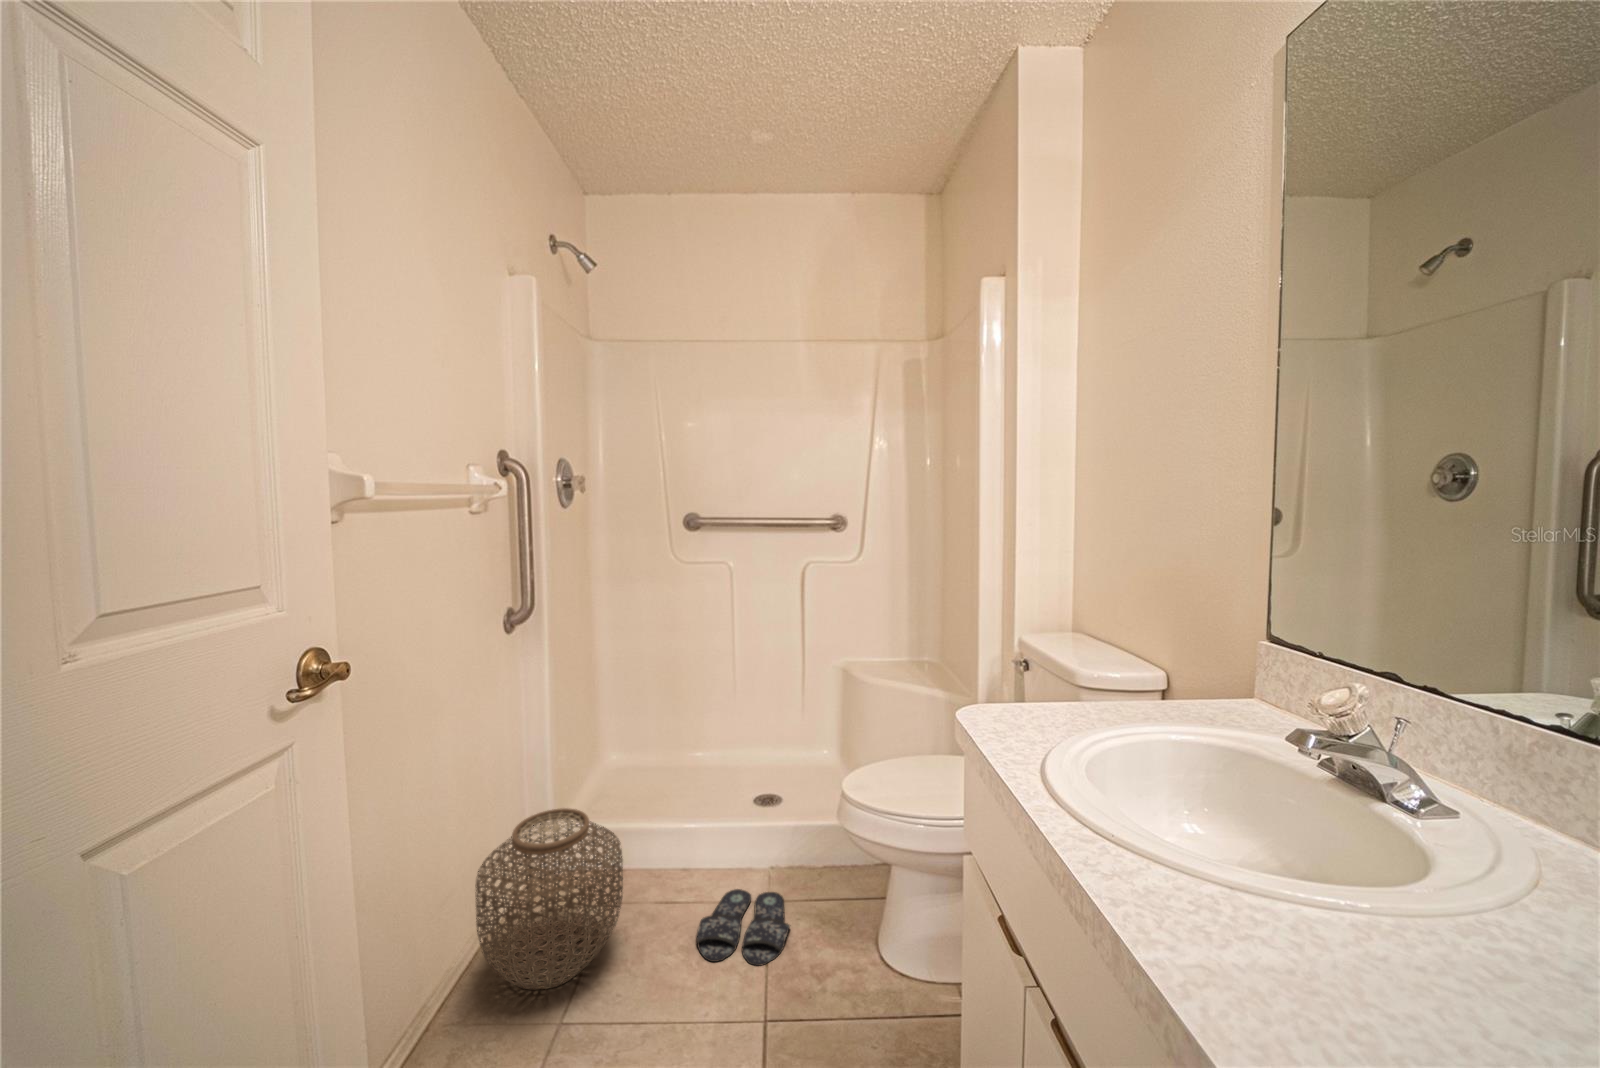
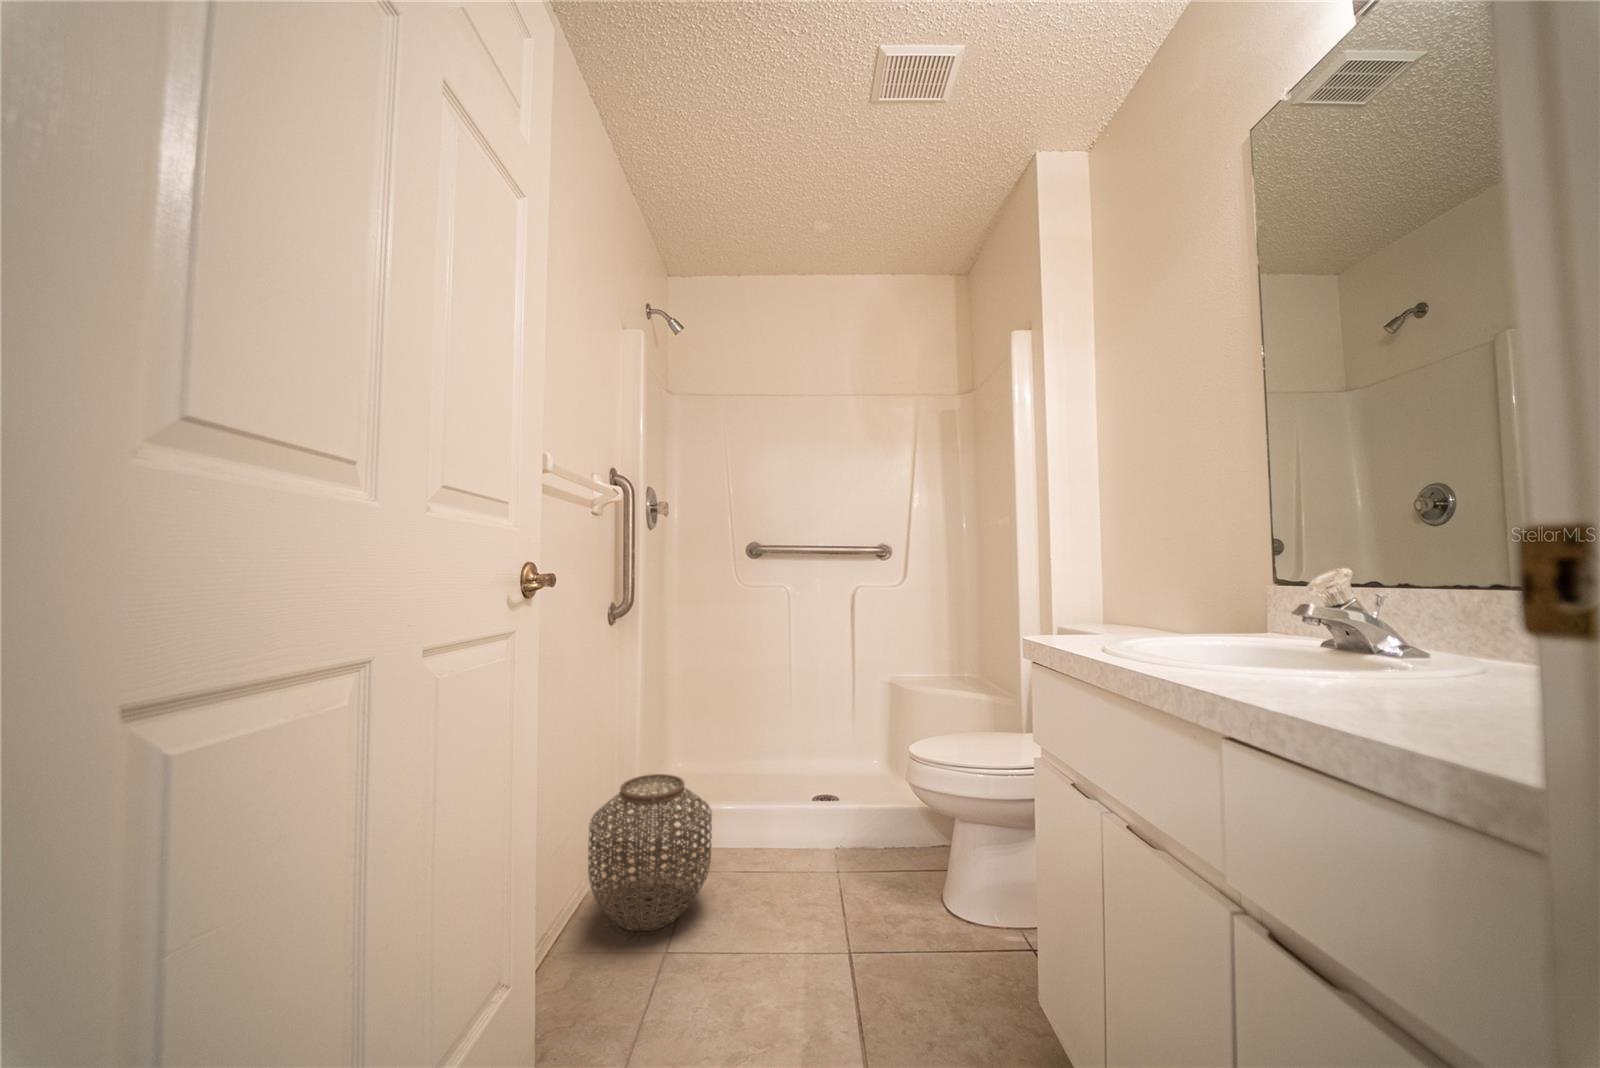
slippers: present [697,889,790,966] -> none [776,864,860,919]

